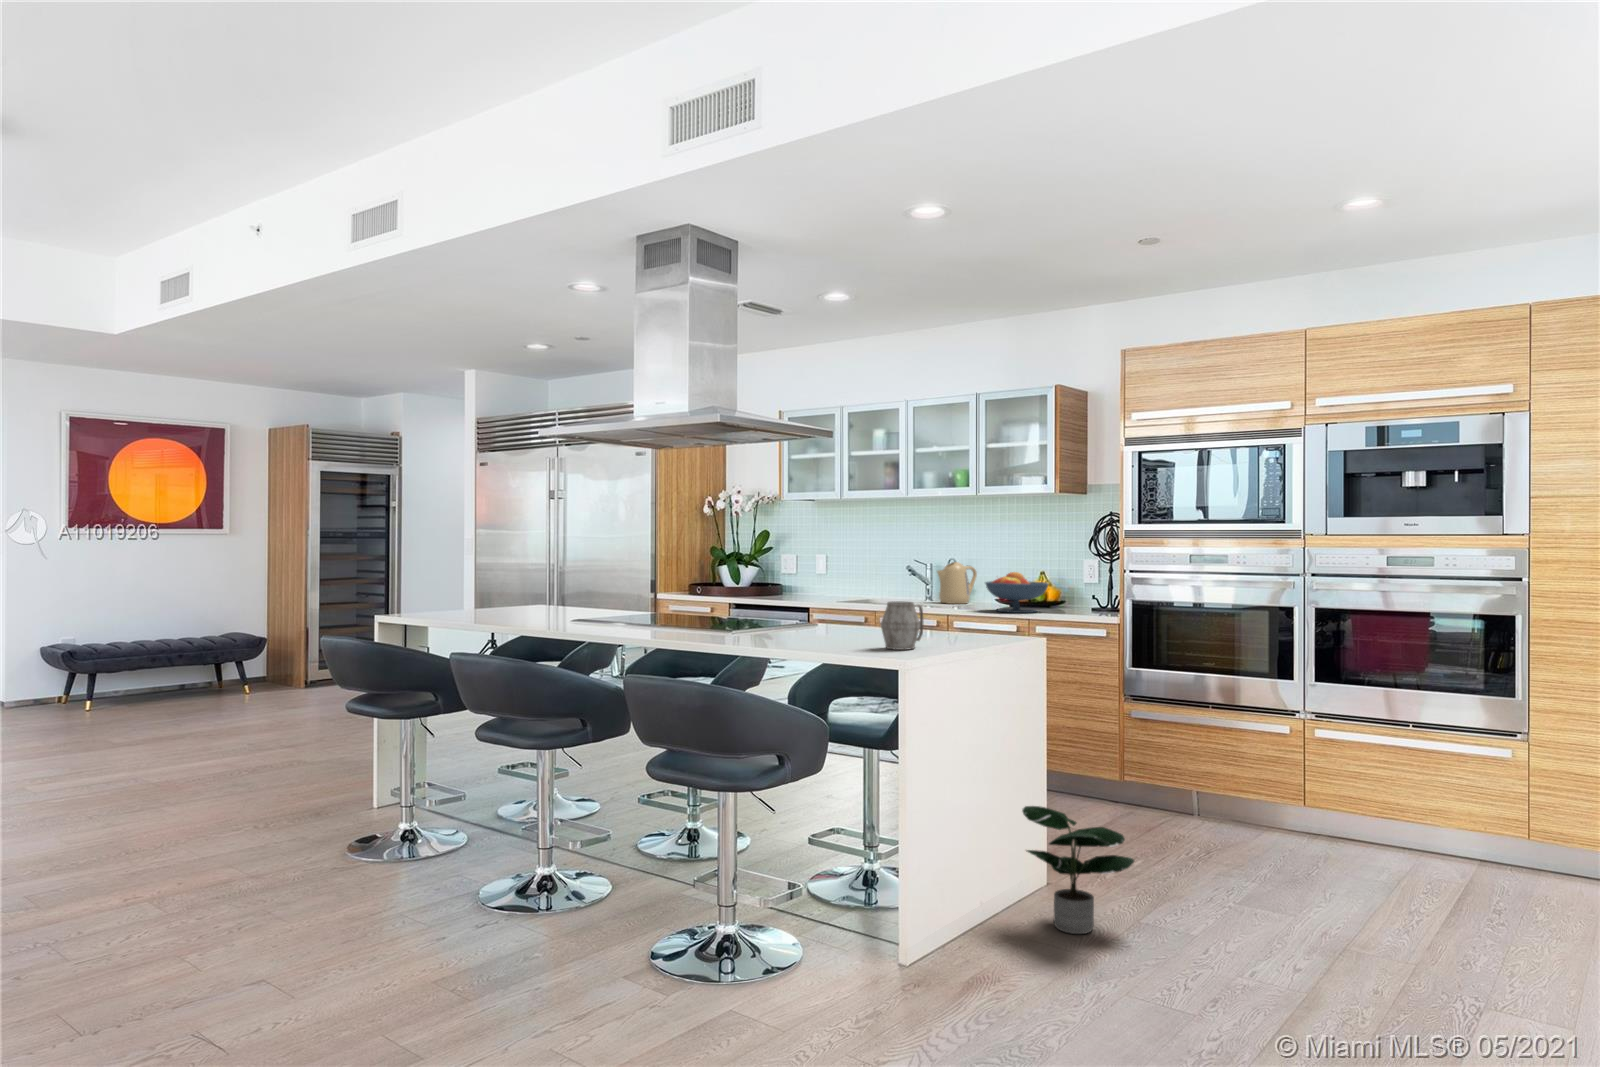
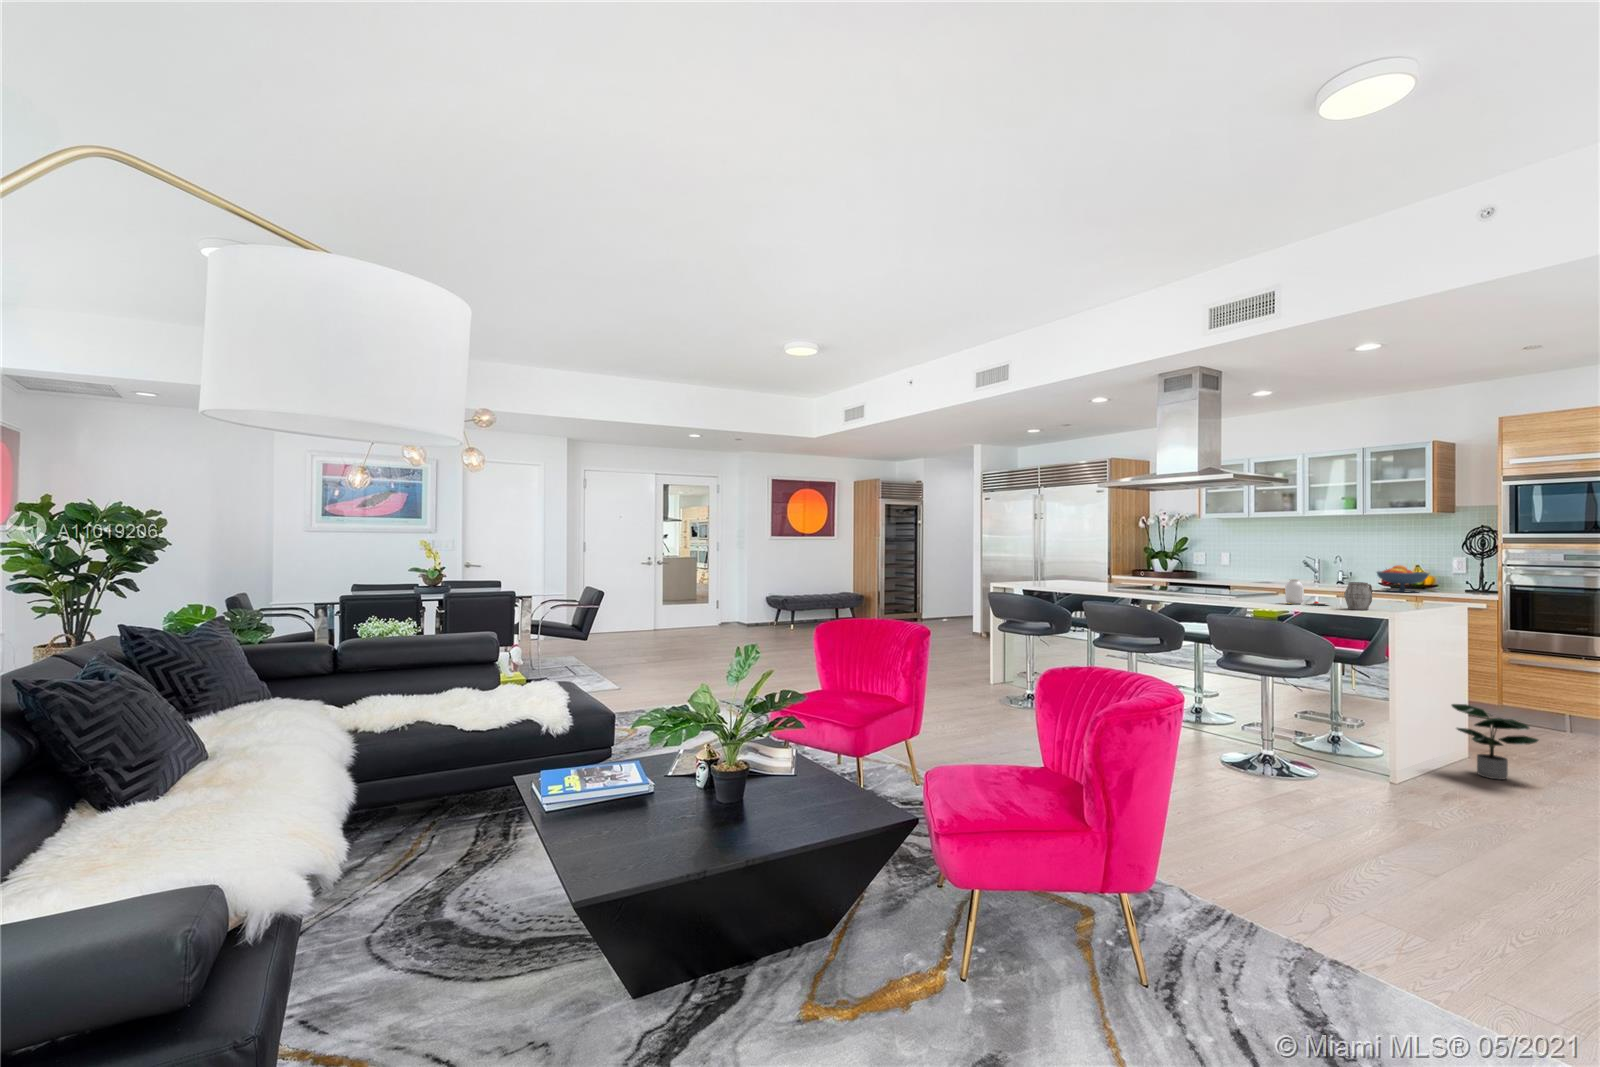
kettle: present [937,562,977,604] -> none [1327,558,1359,586]
jar: none [803,597,873,641] -> present [1284,579,1331,605]

